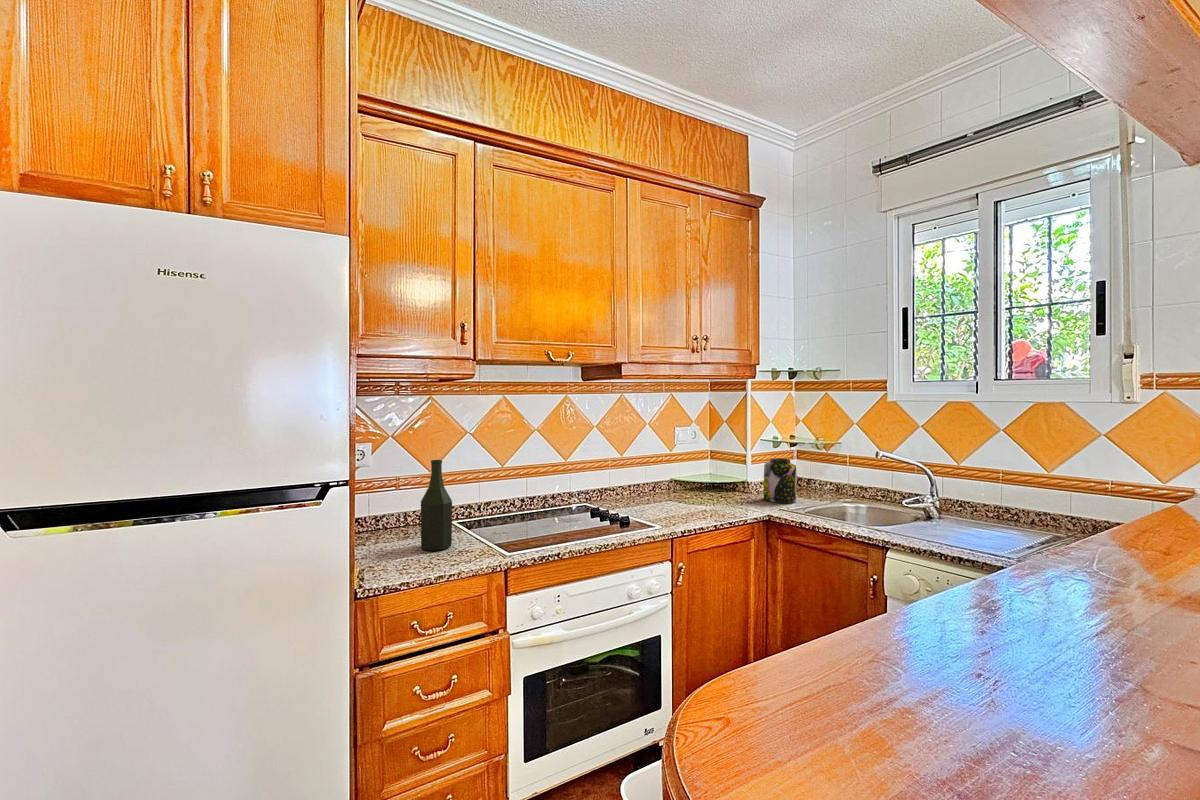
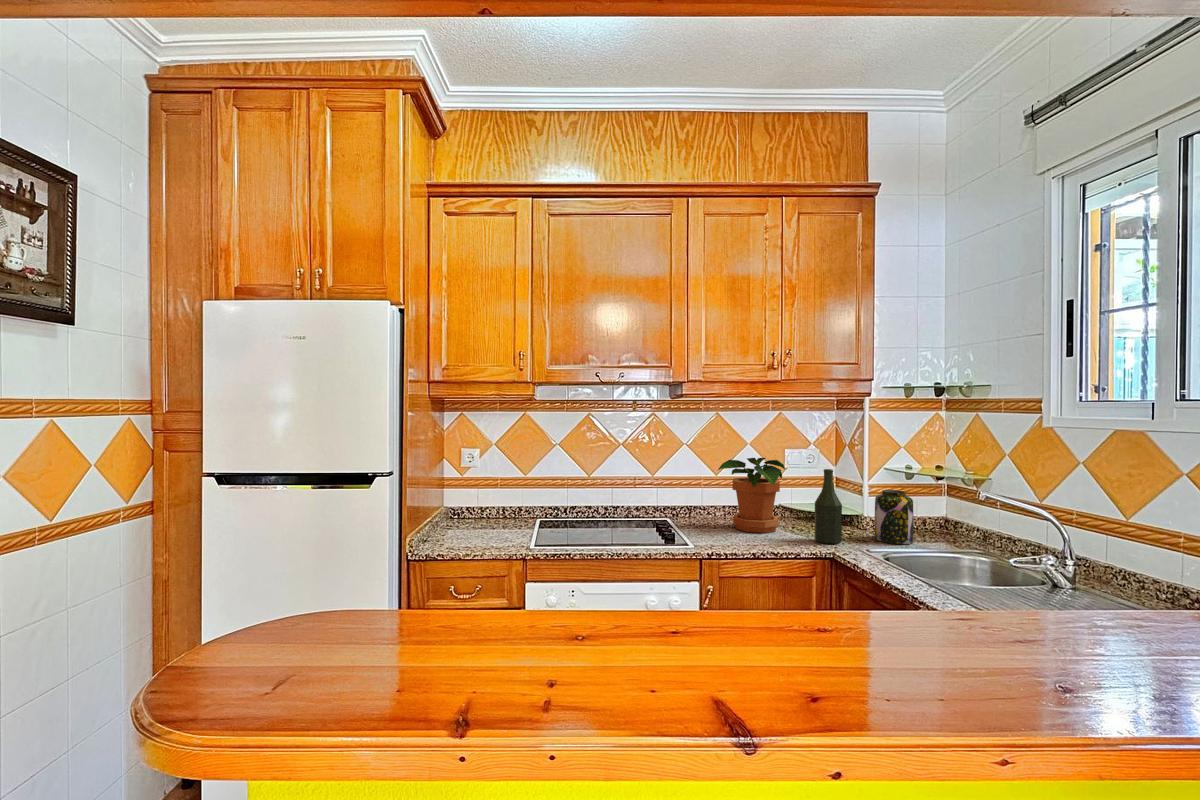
potted plant: none [638,436,701,507] -> present [718,458,785,533]
bottle: present [421,460,452,551] -> present [815,469,842,544]

